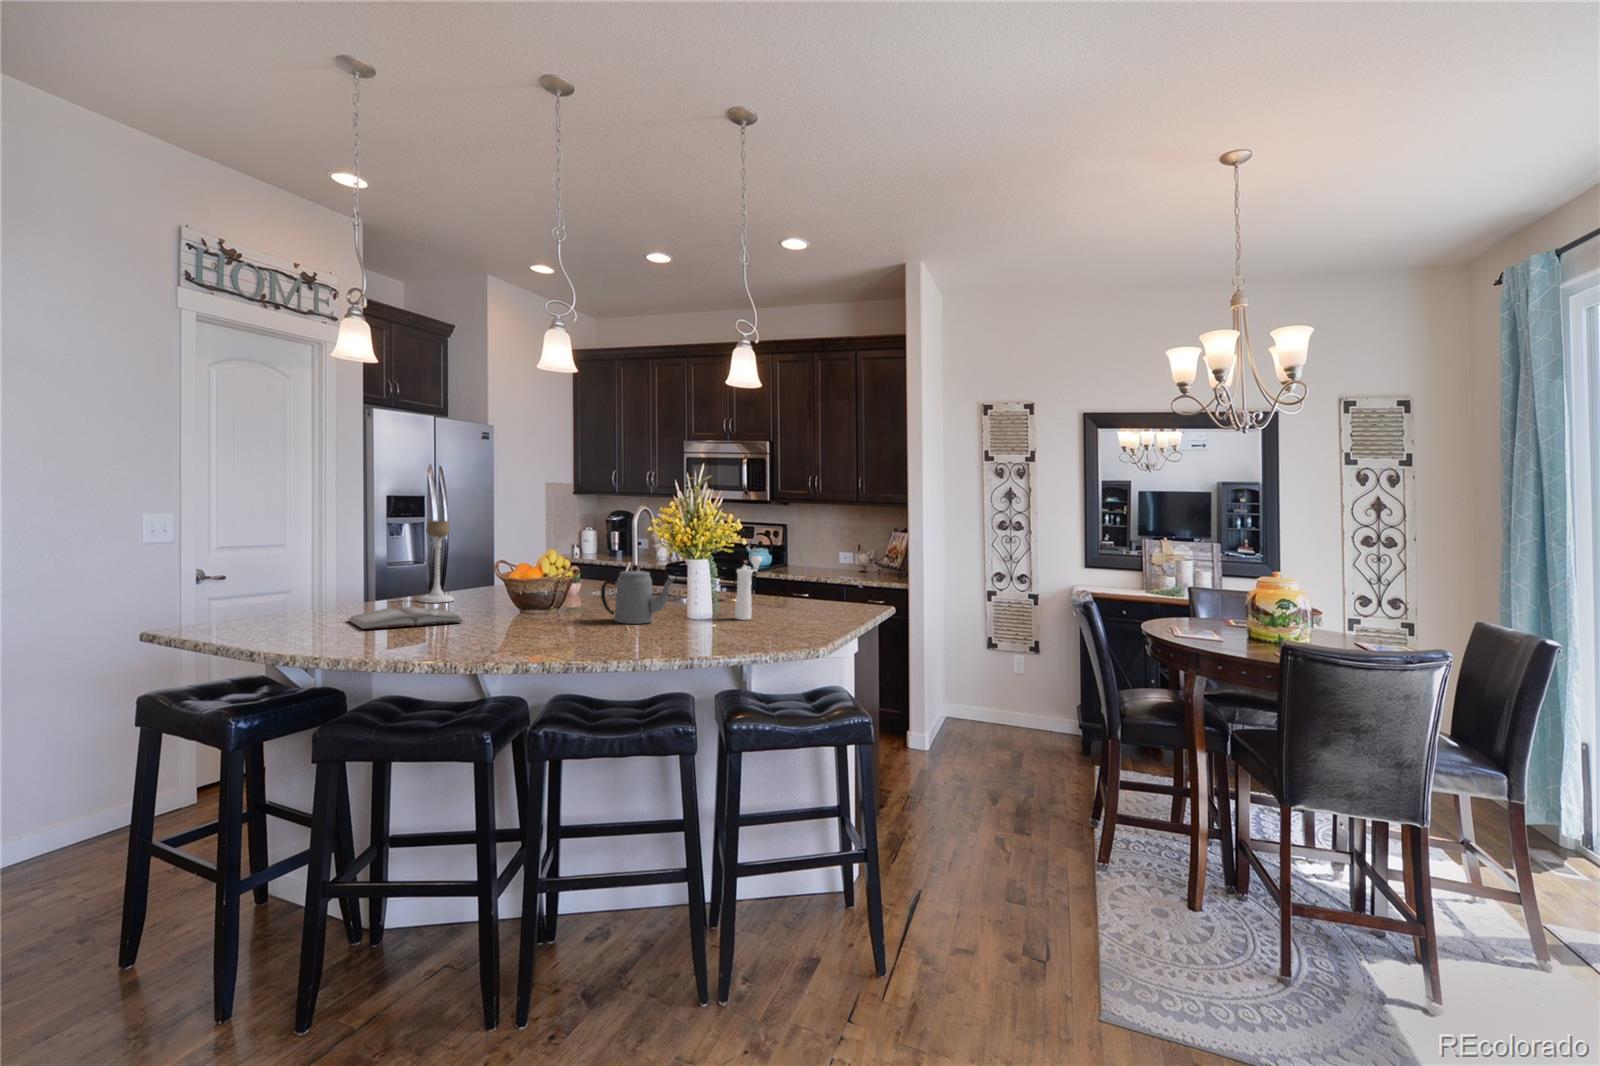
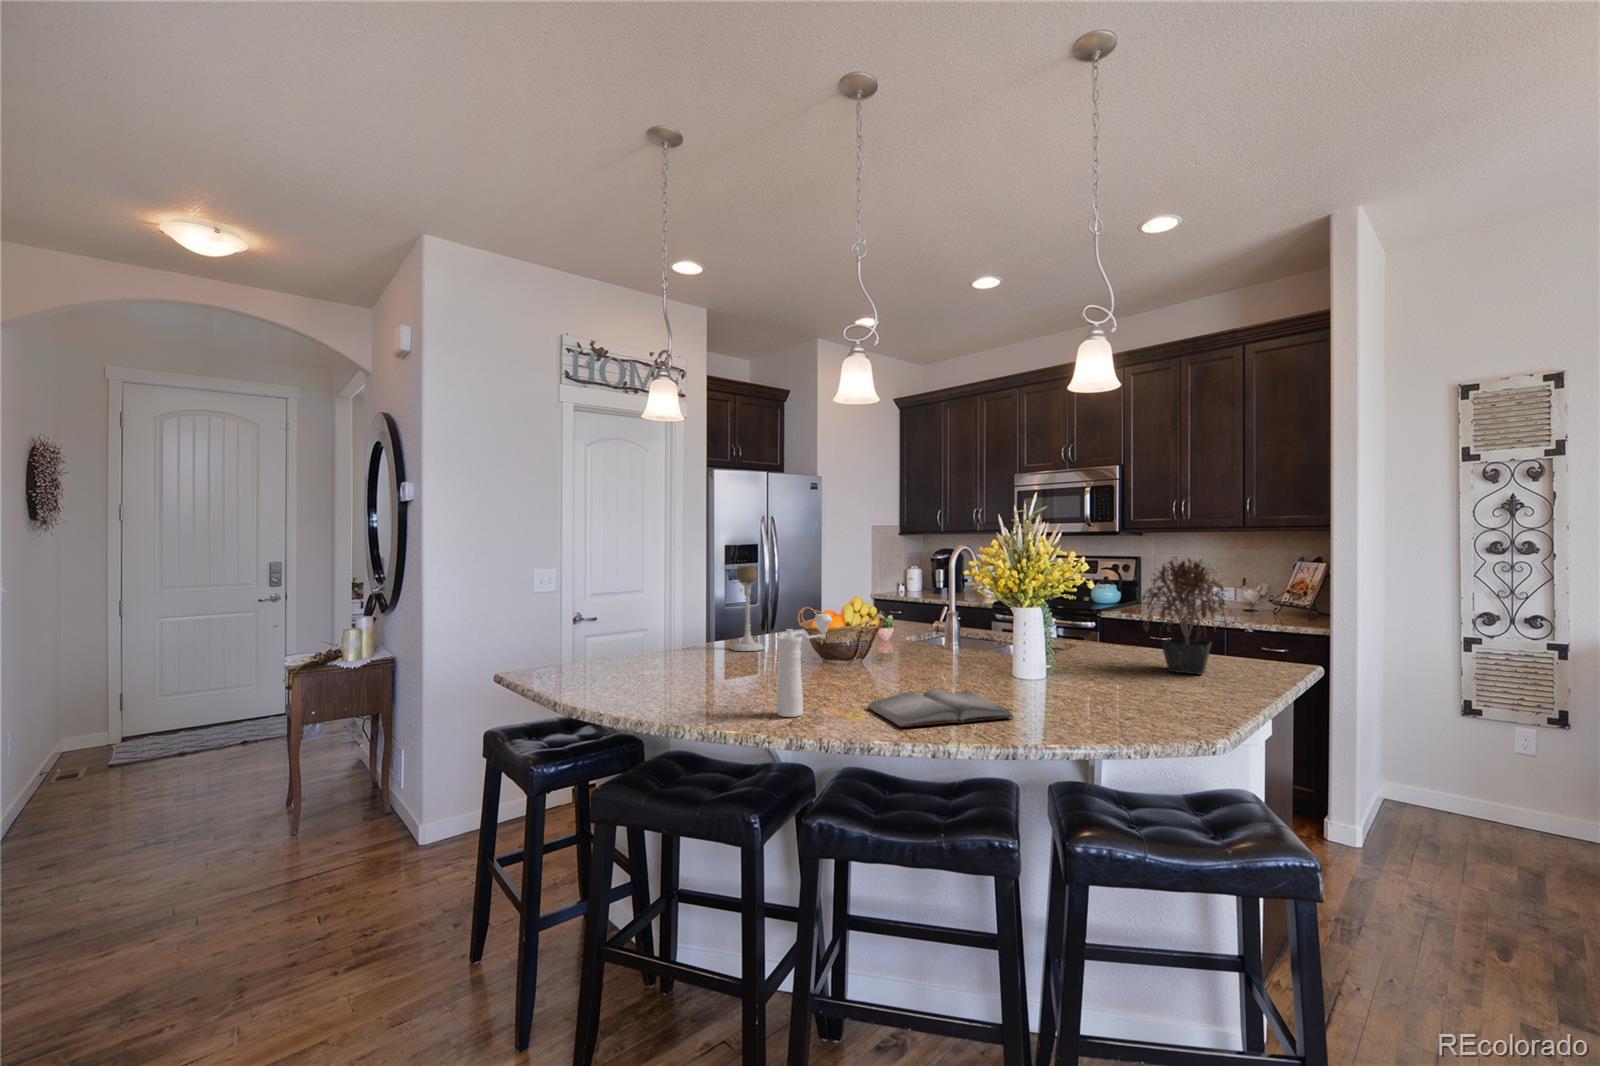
potted plant: none [780,523,845,611] -> present [1142,557,1231,674]
pepper mill: present [735,556,762,620] -> present [777,614,832,717]
teapot: present [601,565,673,624] -> none [907,613,993,686]
hardback book: present [348,607,463,629] -> present [867,690,1014,727]

